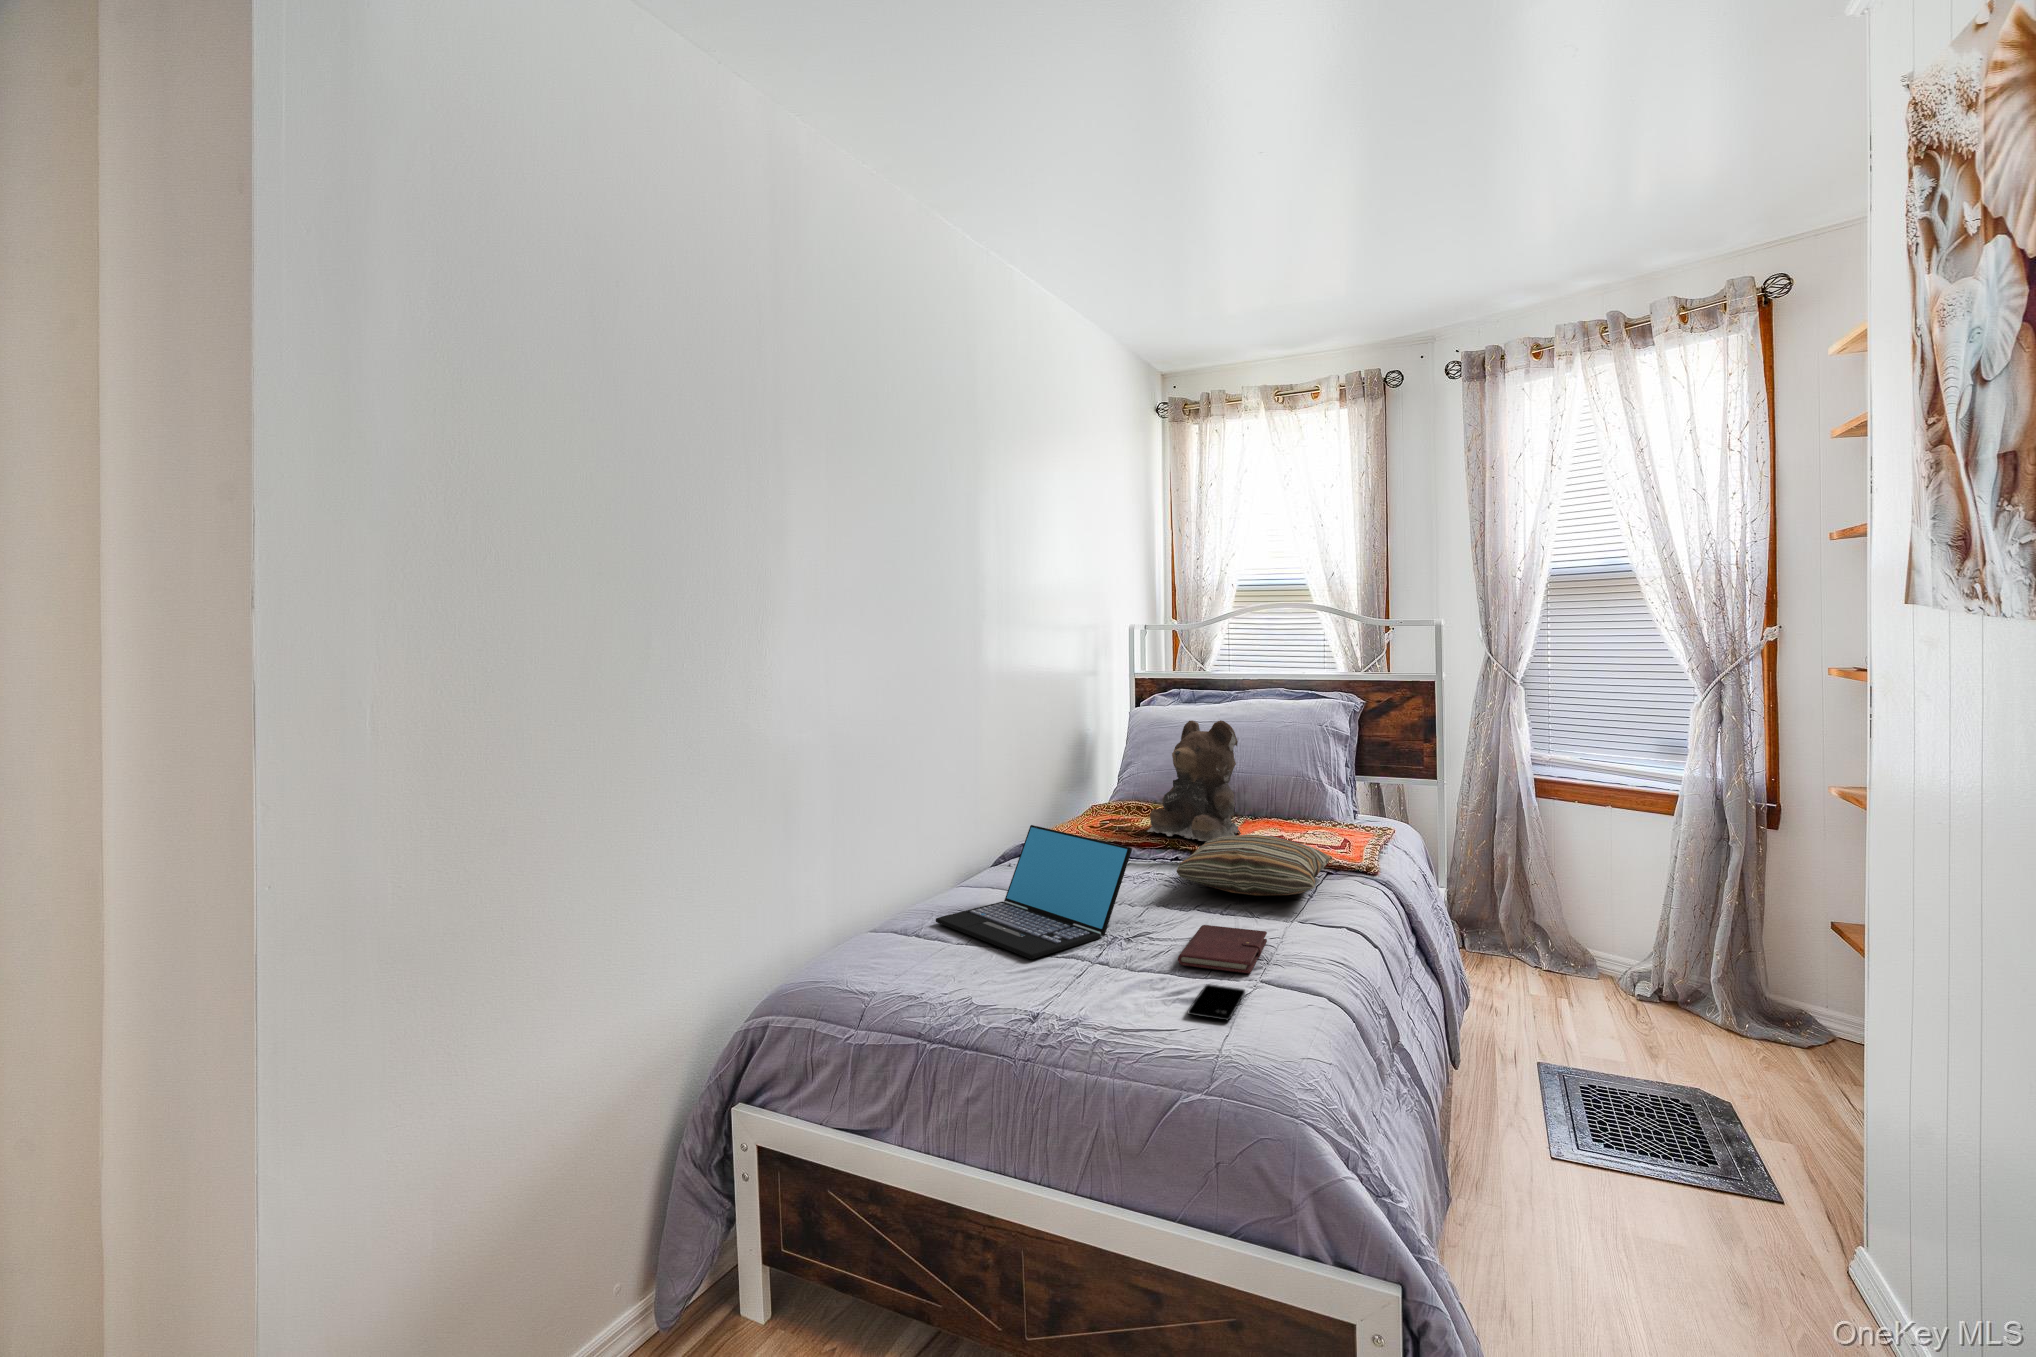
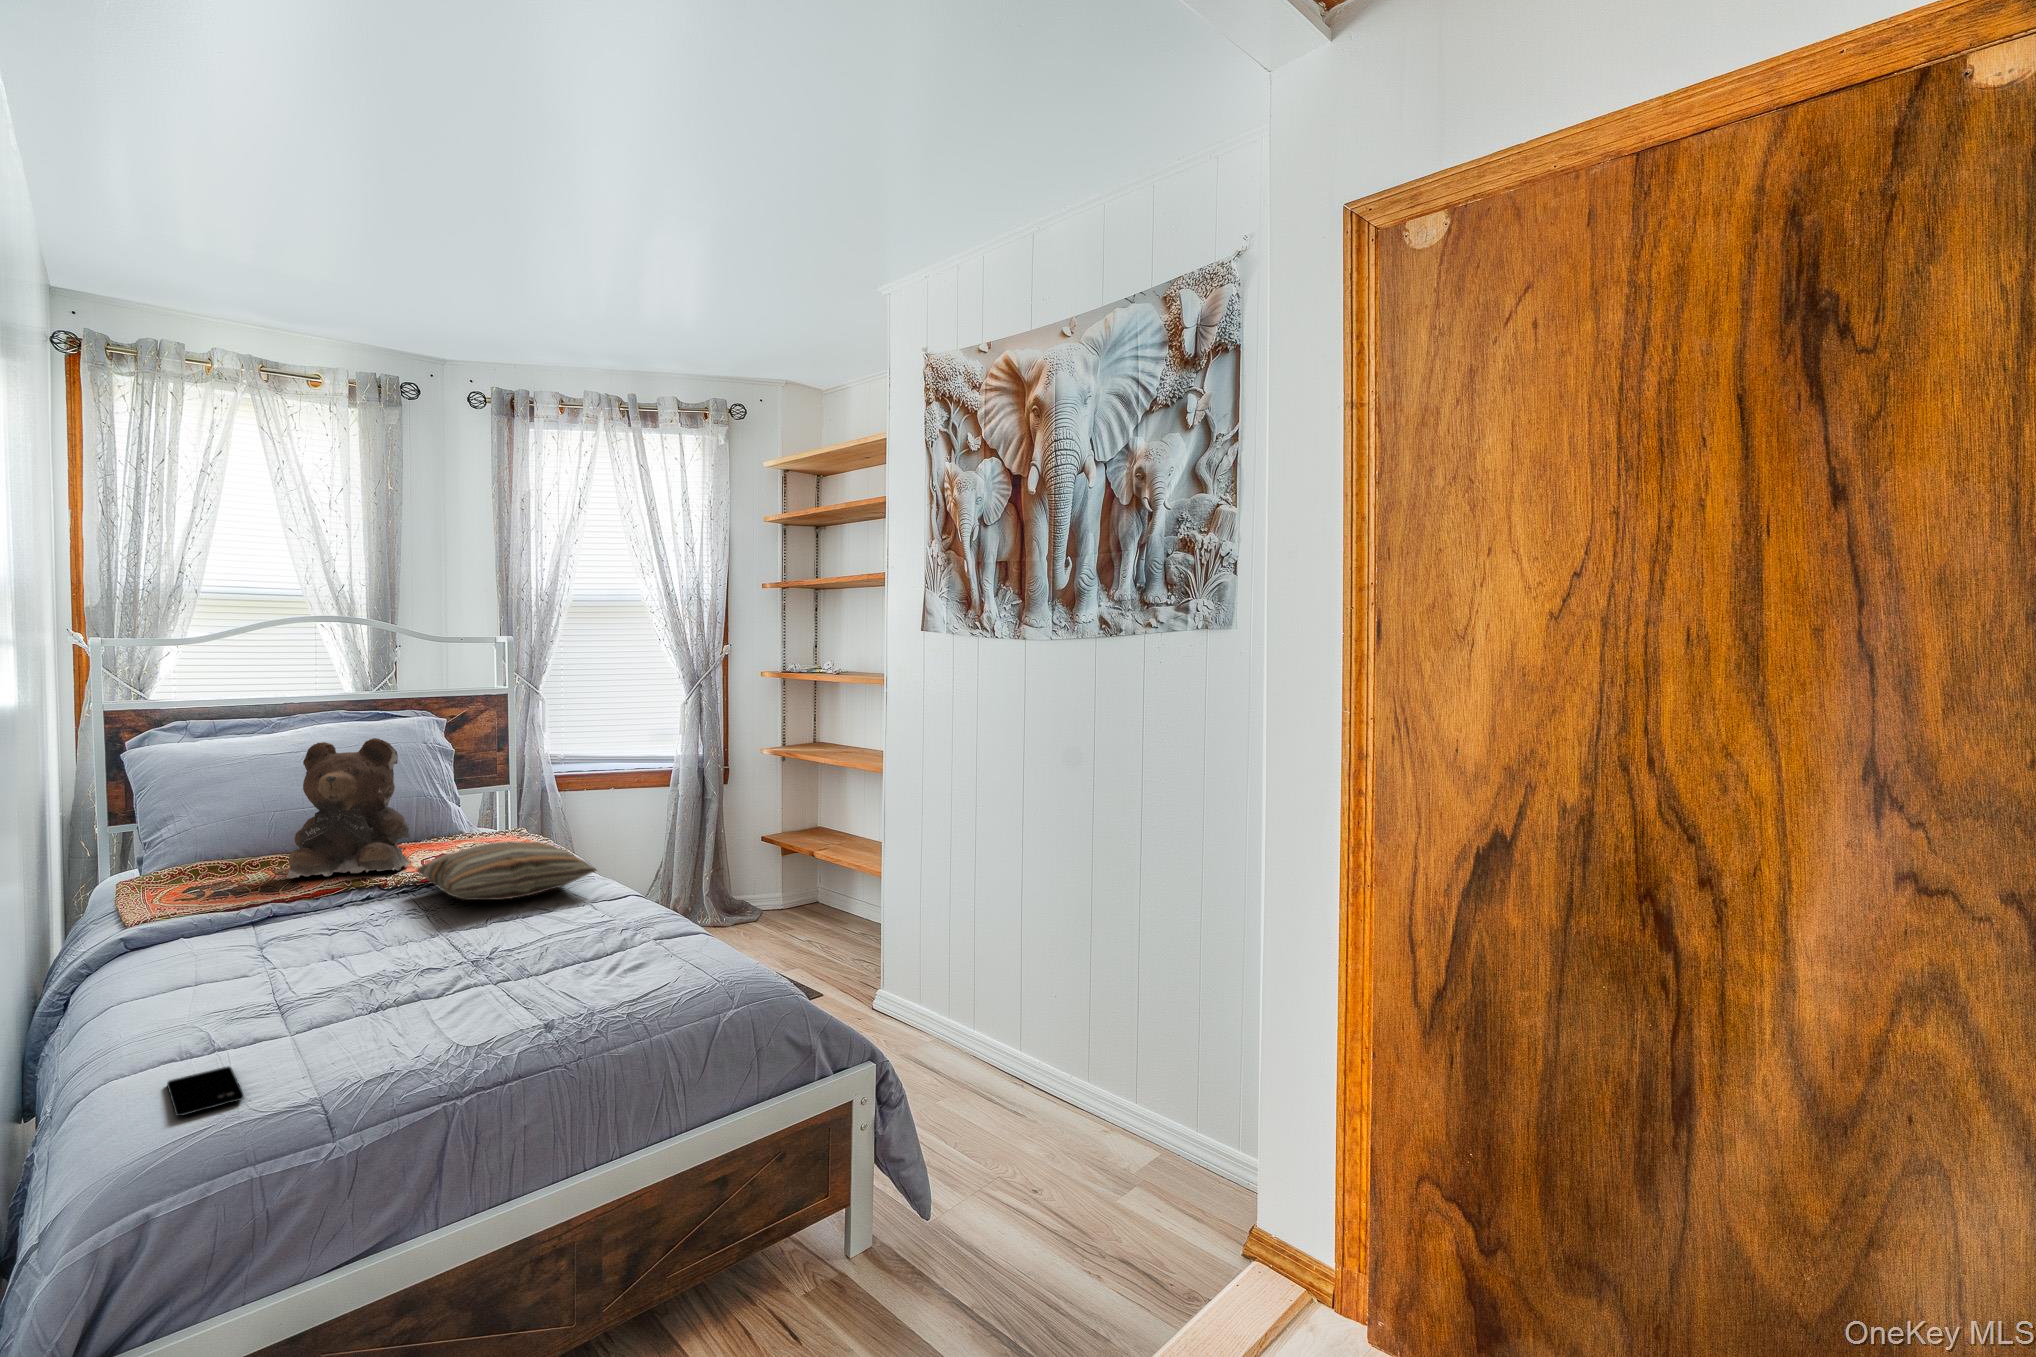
laptop: present [936,825,1132,959] -> none [200,865,464,1026]
notebook: present [1178,925,1267,974] -> none [541,911,646,953]
smartphone: present [1188,984,1245,1021] -> present [167,1066,244,1116]

